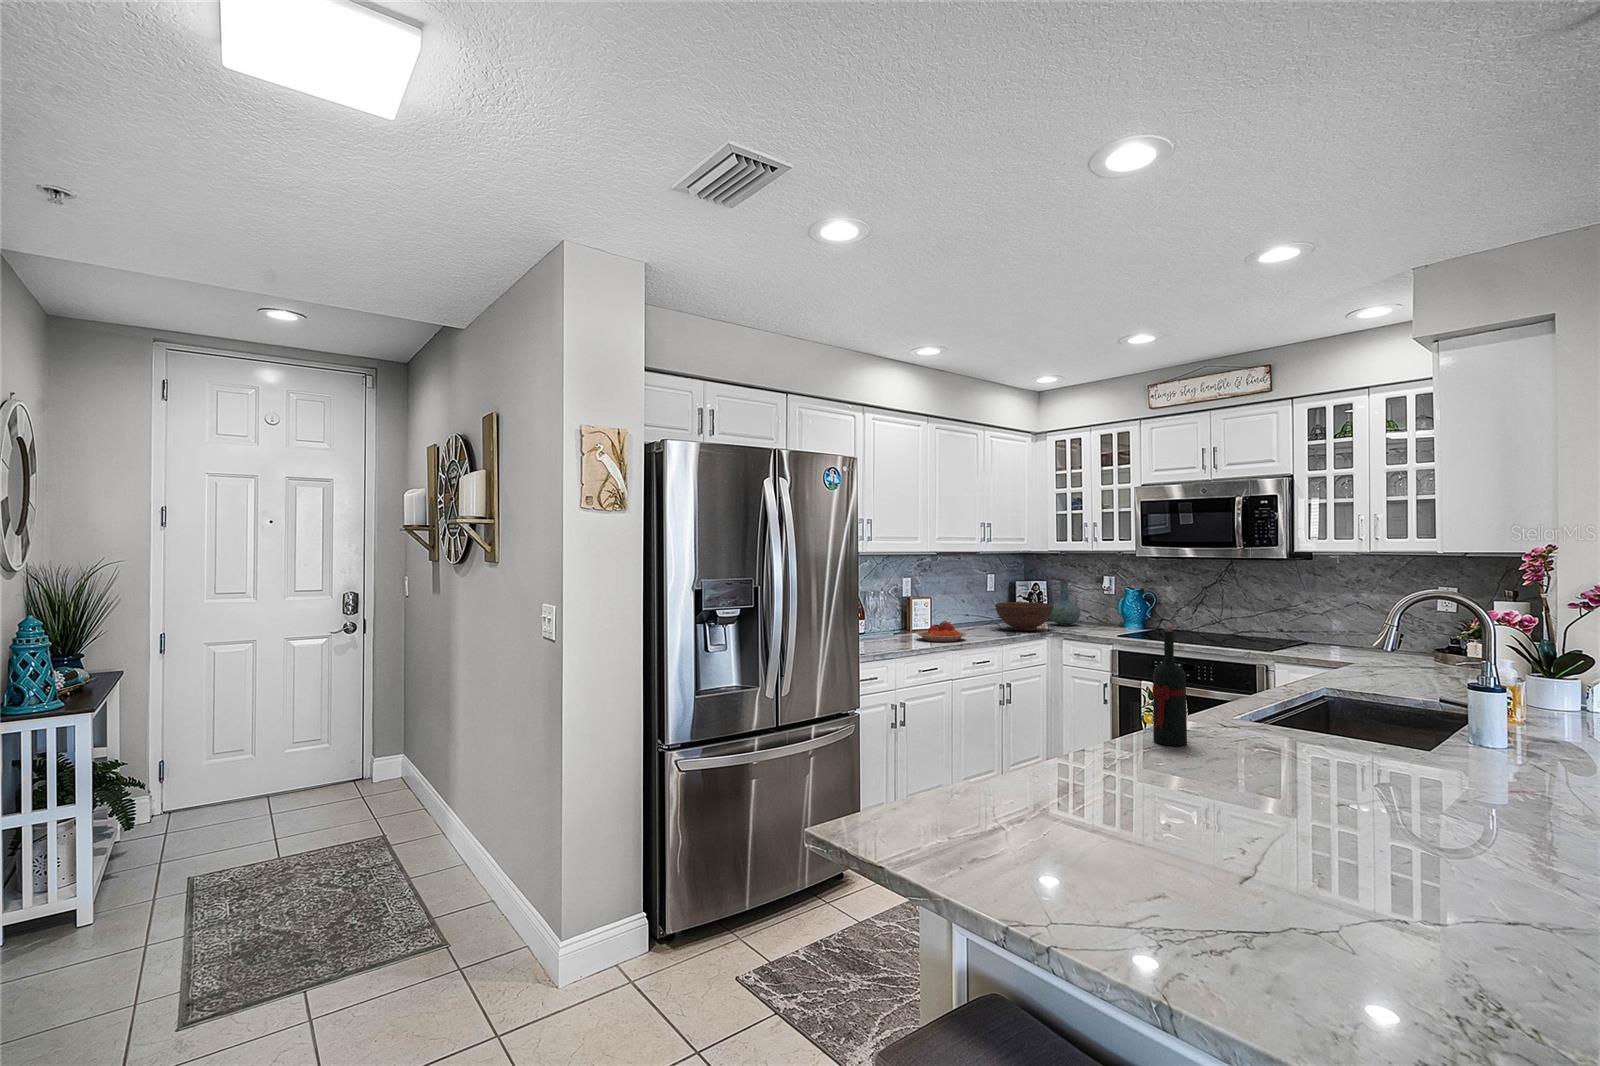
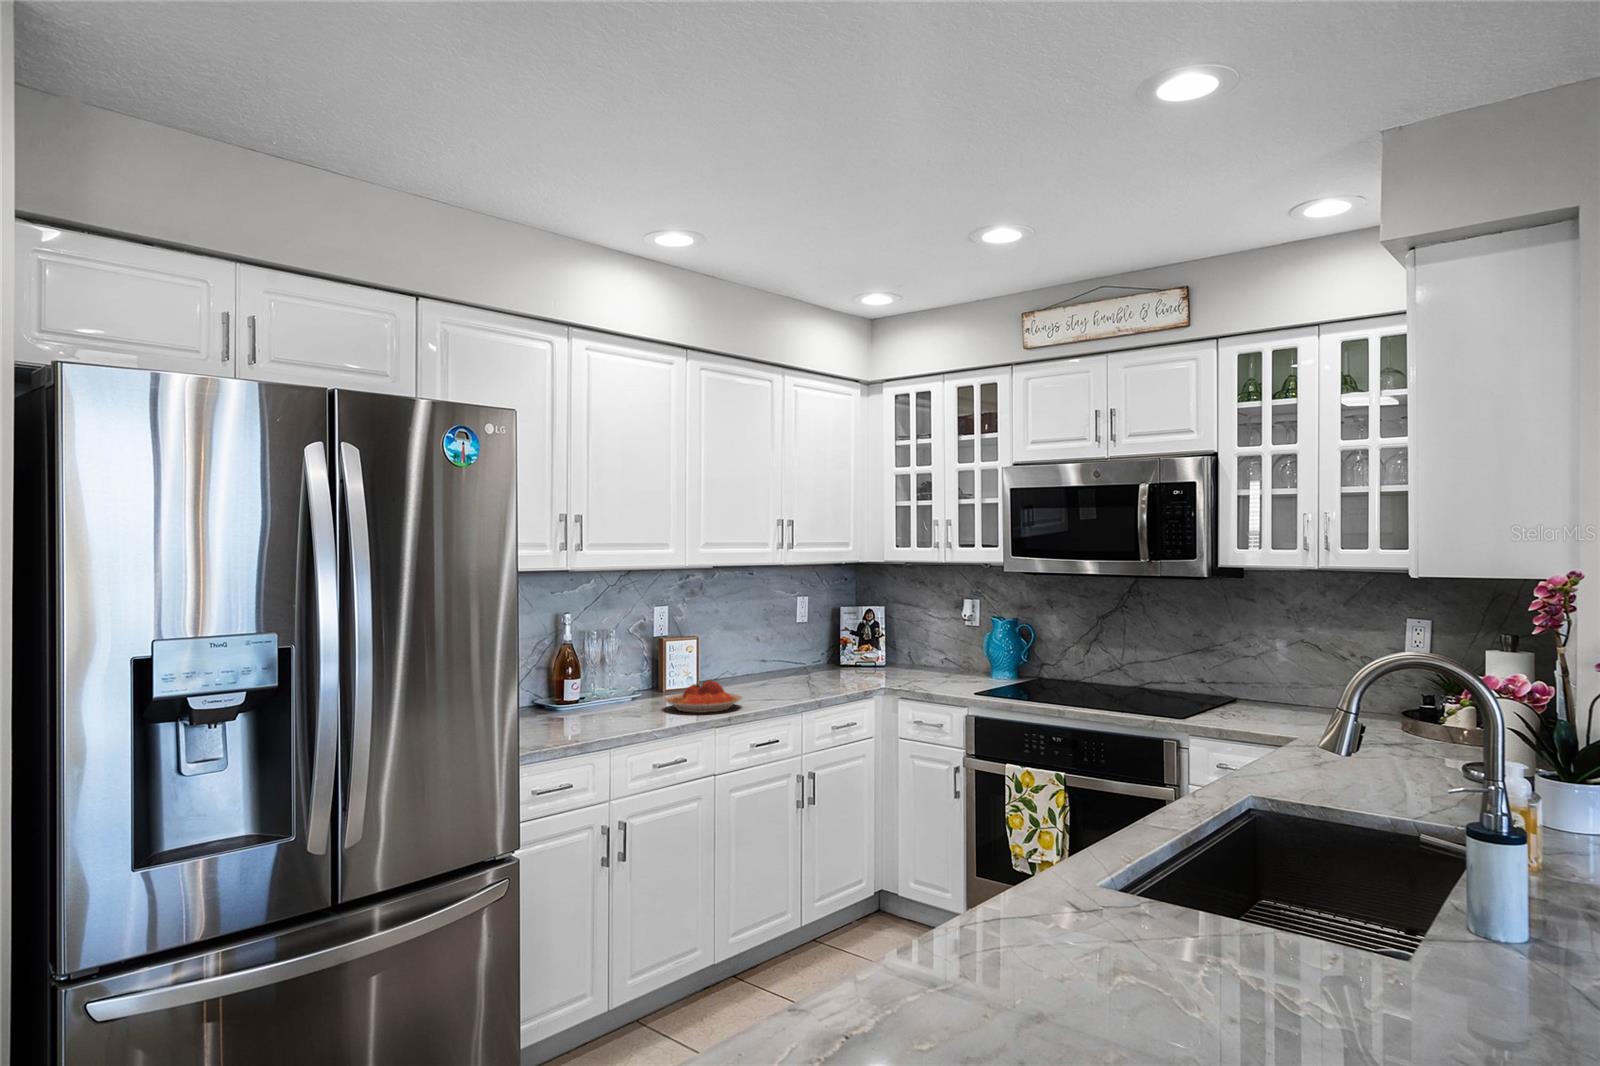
vase: present [1050,580,1080,626] -> none [886,605,930,674]
fruit bowl: present [995,602,1053,631] -> none [800,641,885,686]
wine bottle: present [1153,626,1187,746] -> none [924,751,988,994]

